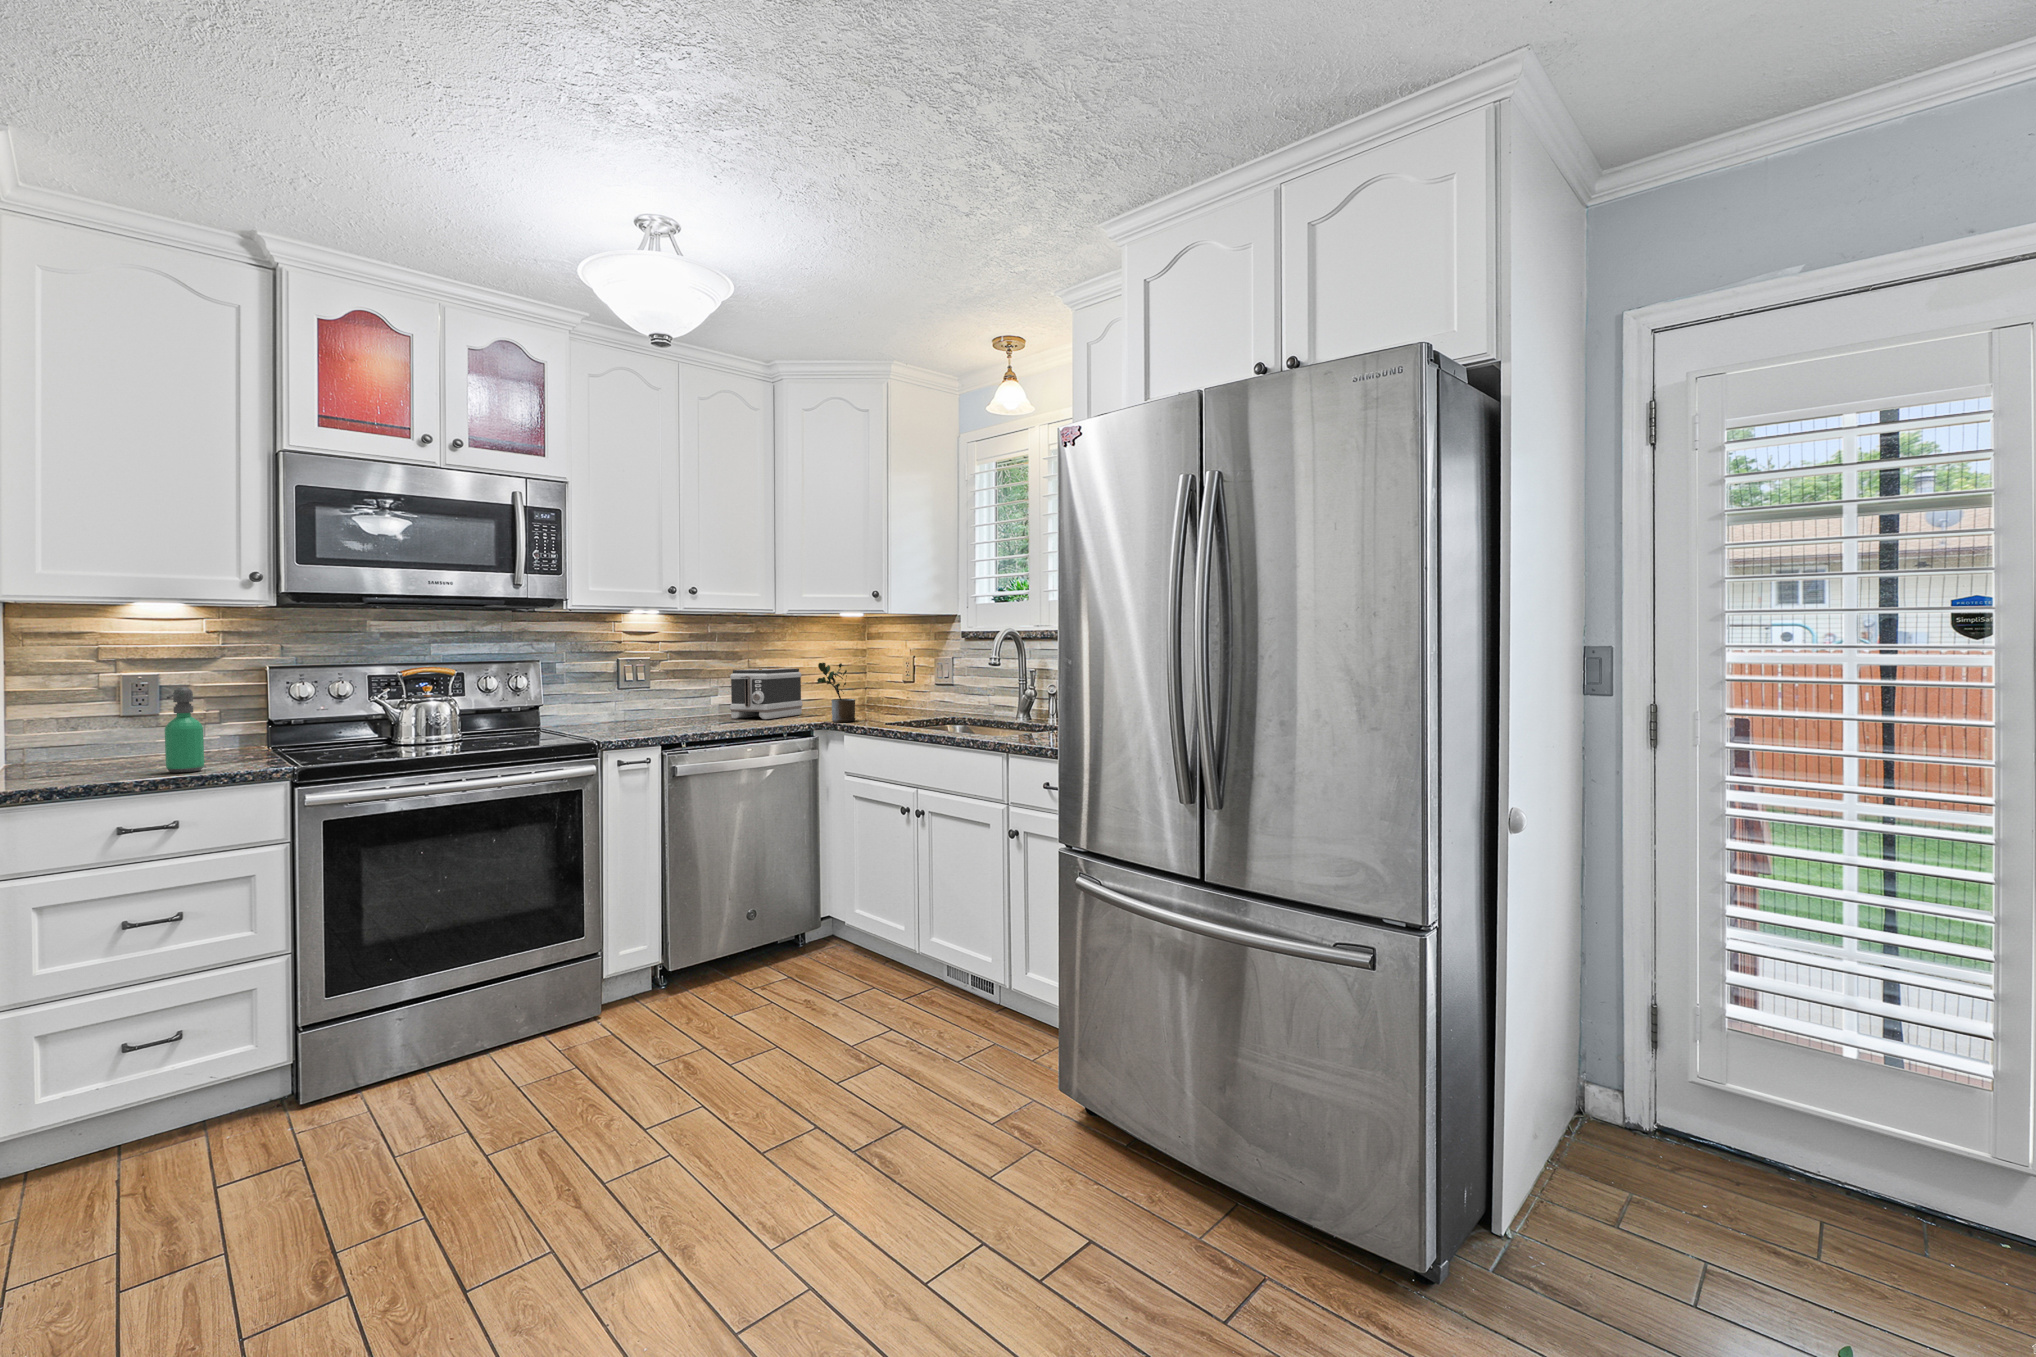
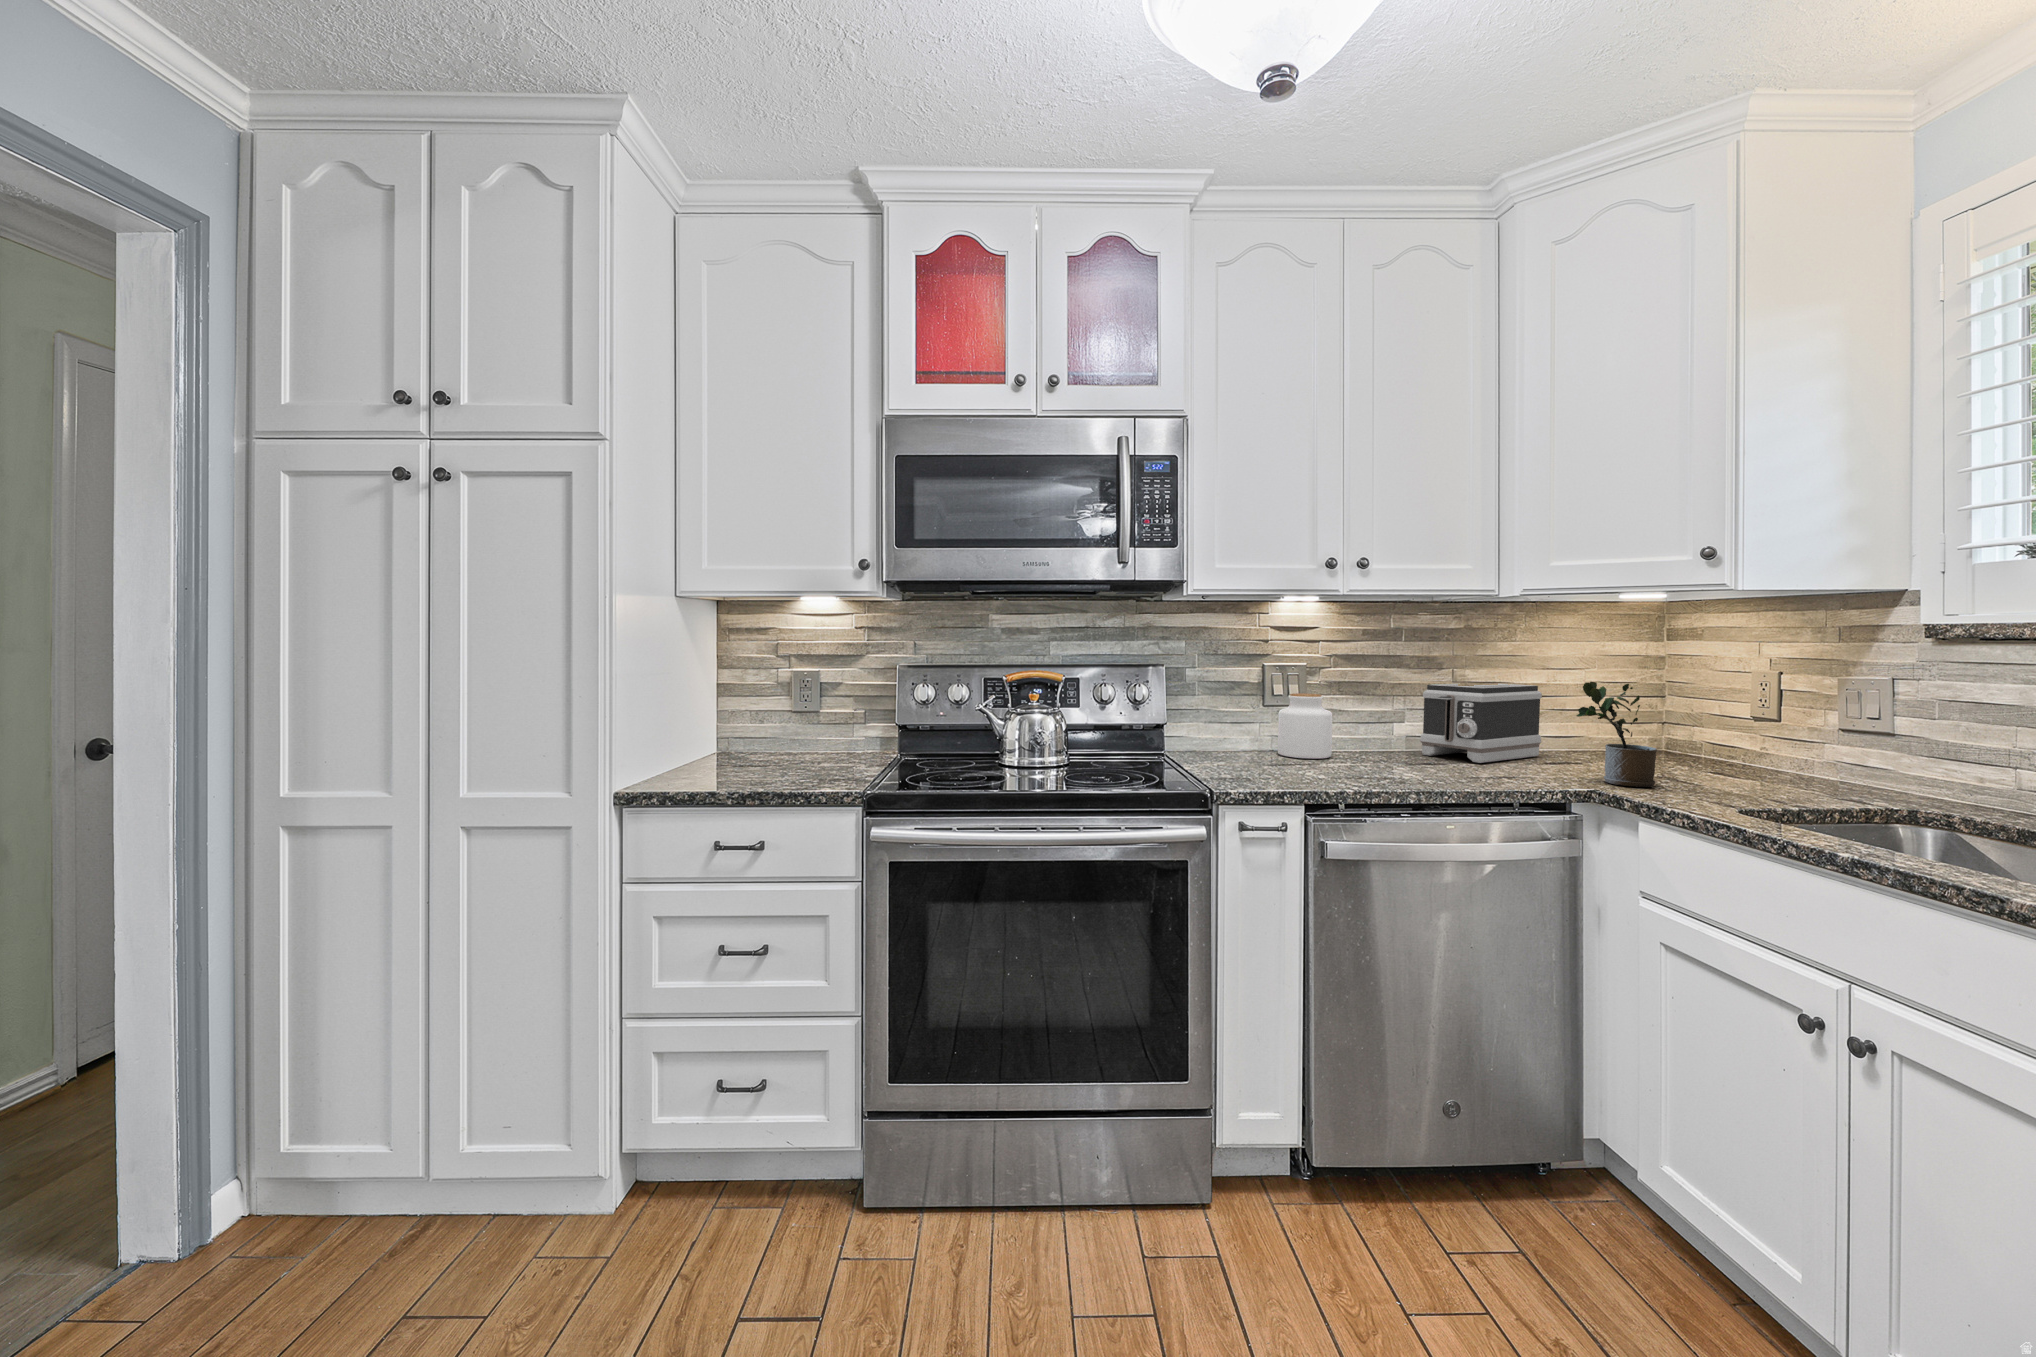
jar: none [632,679,672,725] -> present [1278,693,1332,759]
soap dispenser: present [165,687,204,773] -> none [739,692,779,787]

